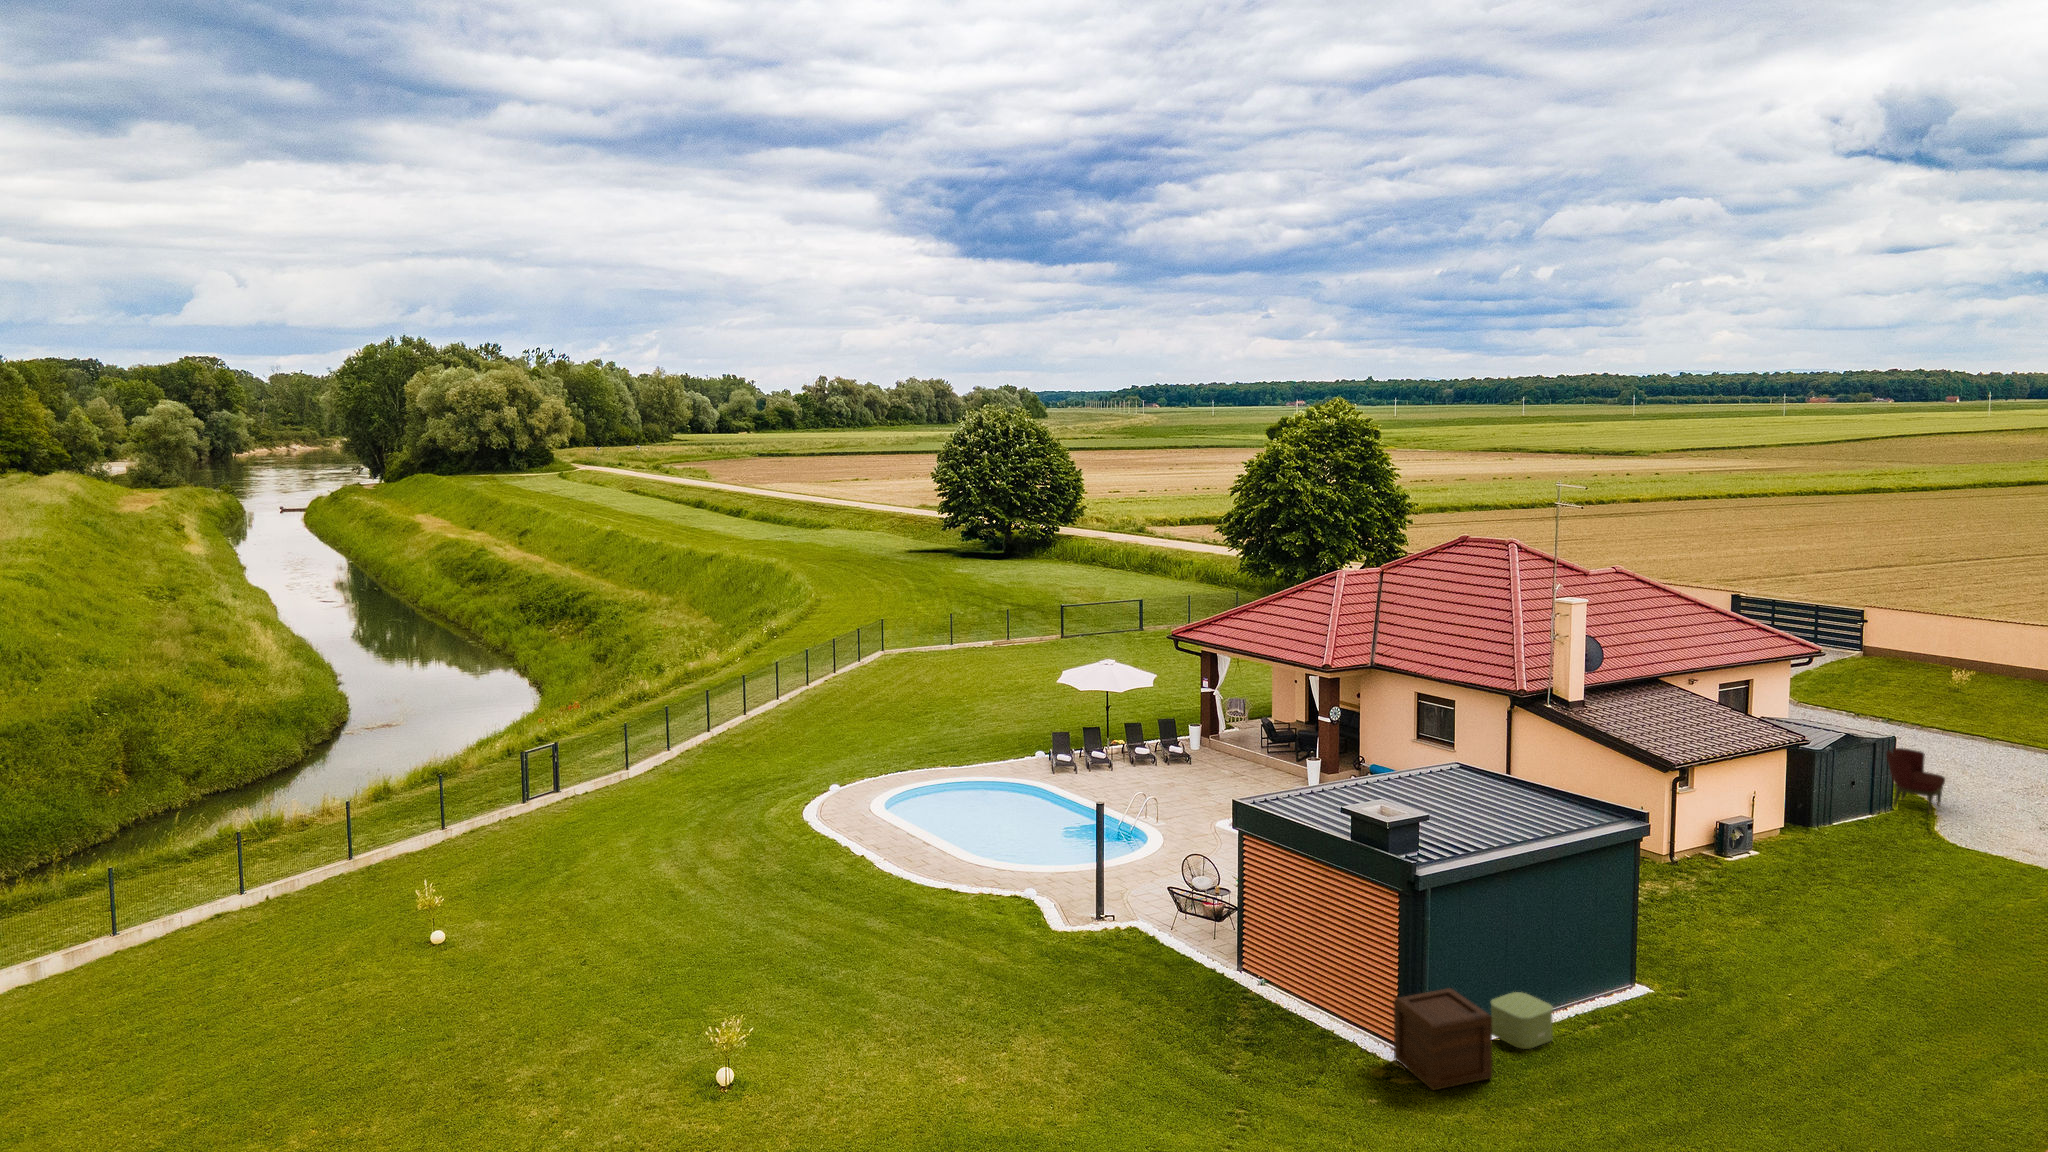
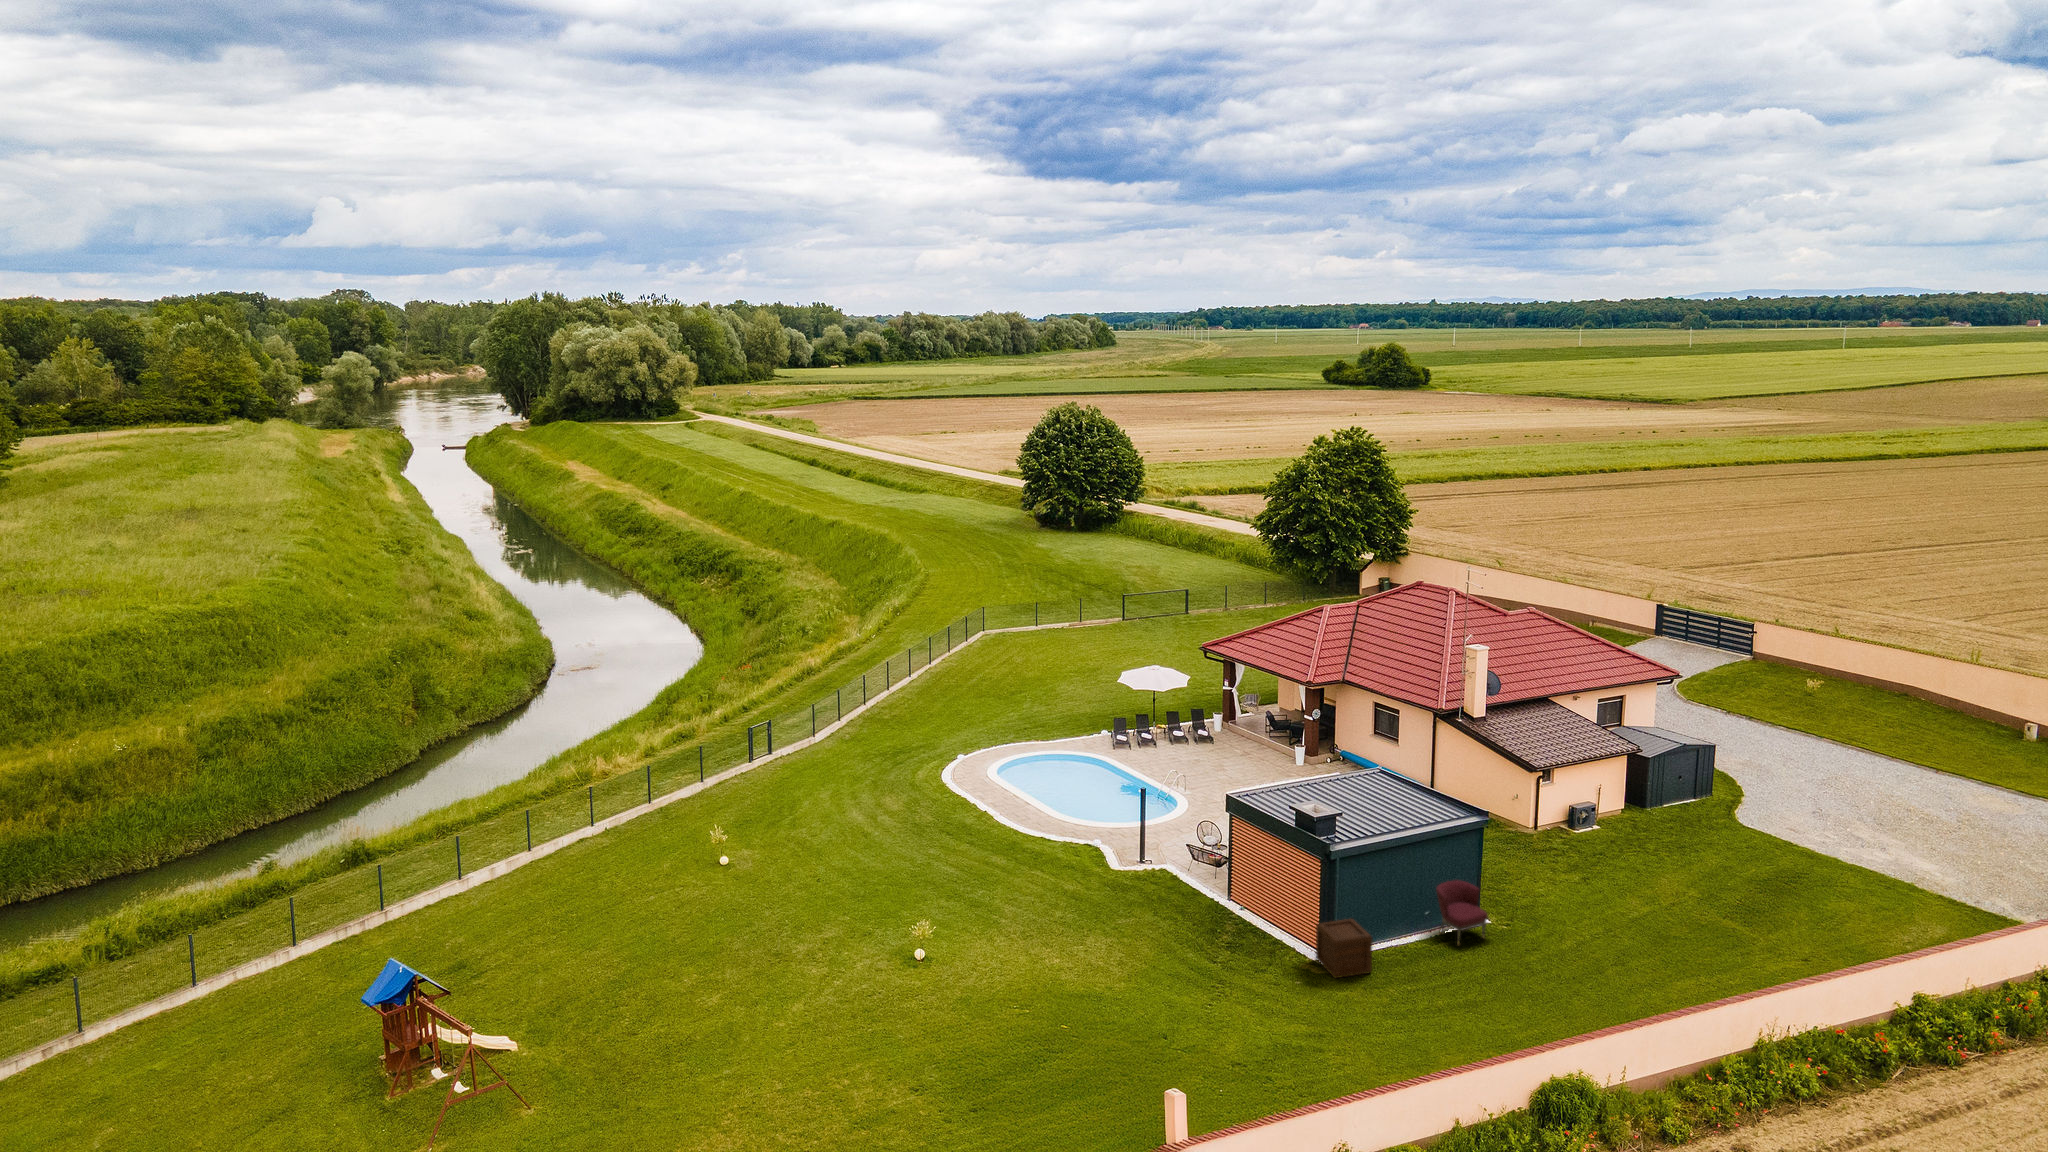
chair: present [1886,748,1945,814] -> present [1436,880,1488,944]
storage box: present [1491,992,1553,1049] -> none [1379,921,1416,956]

